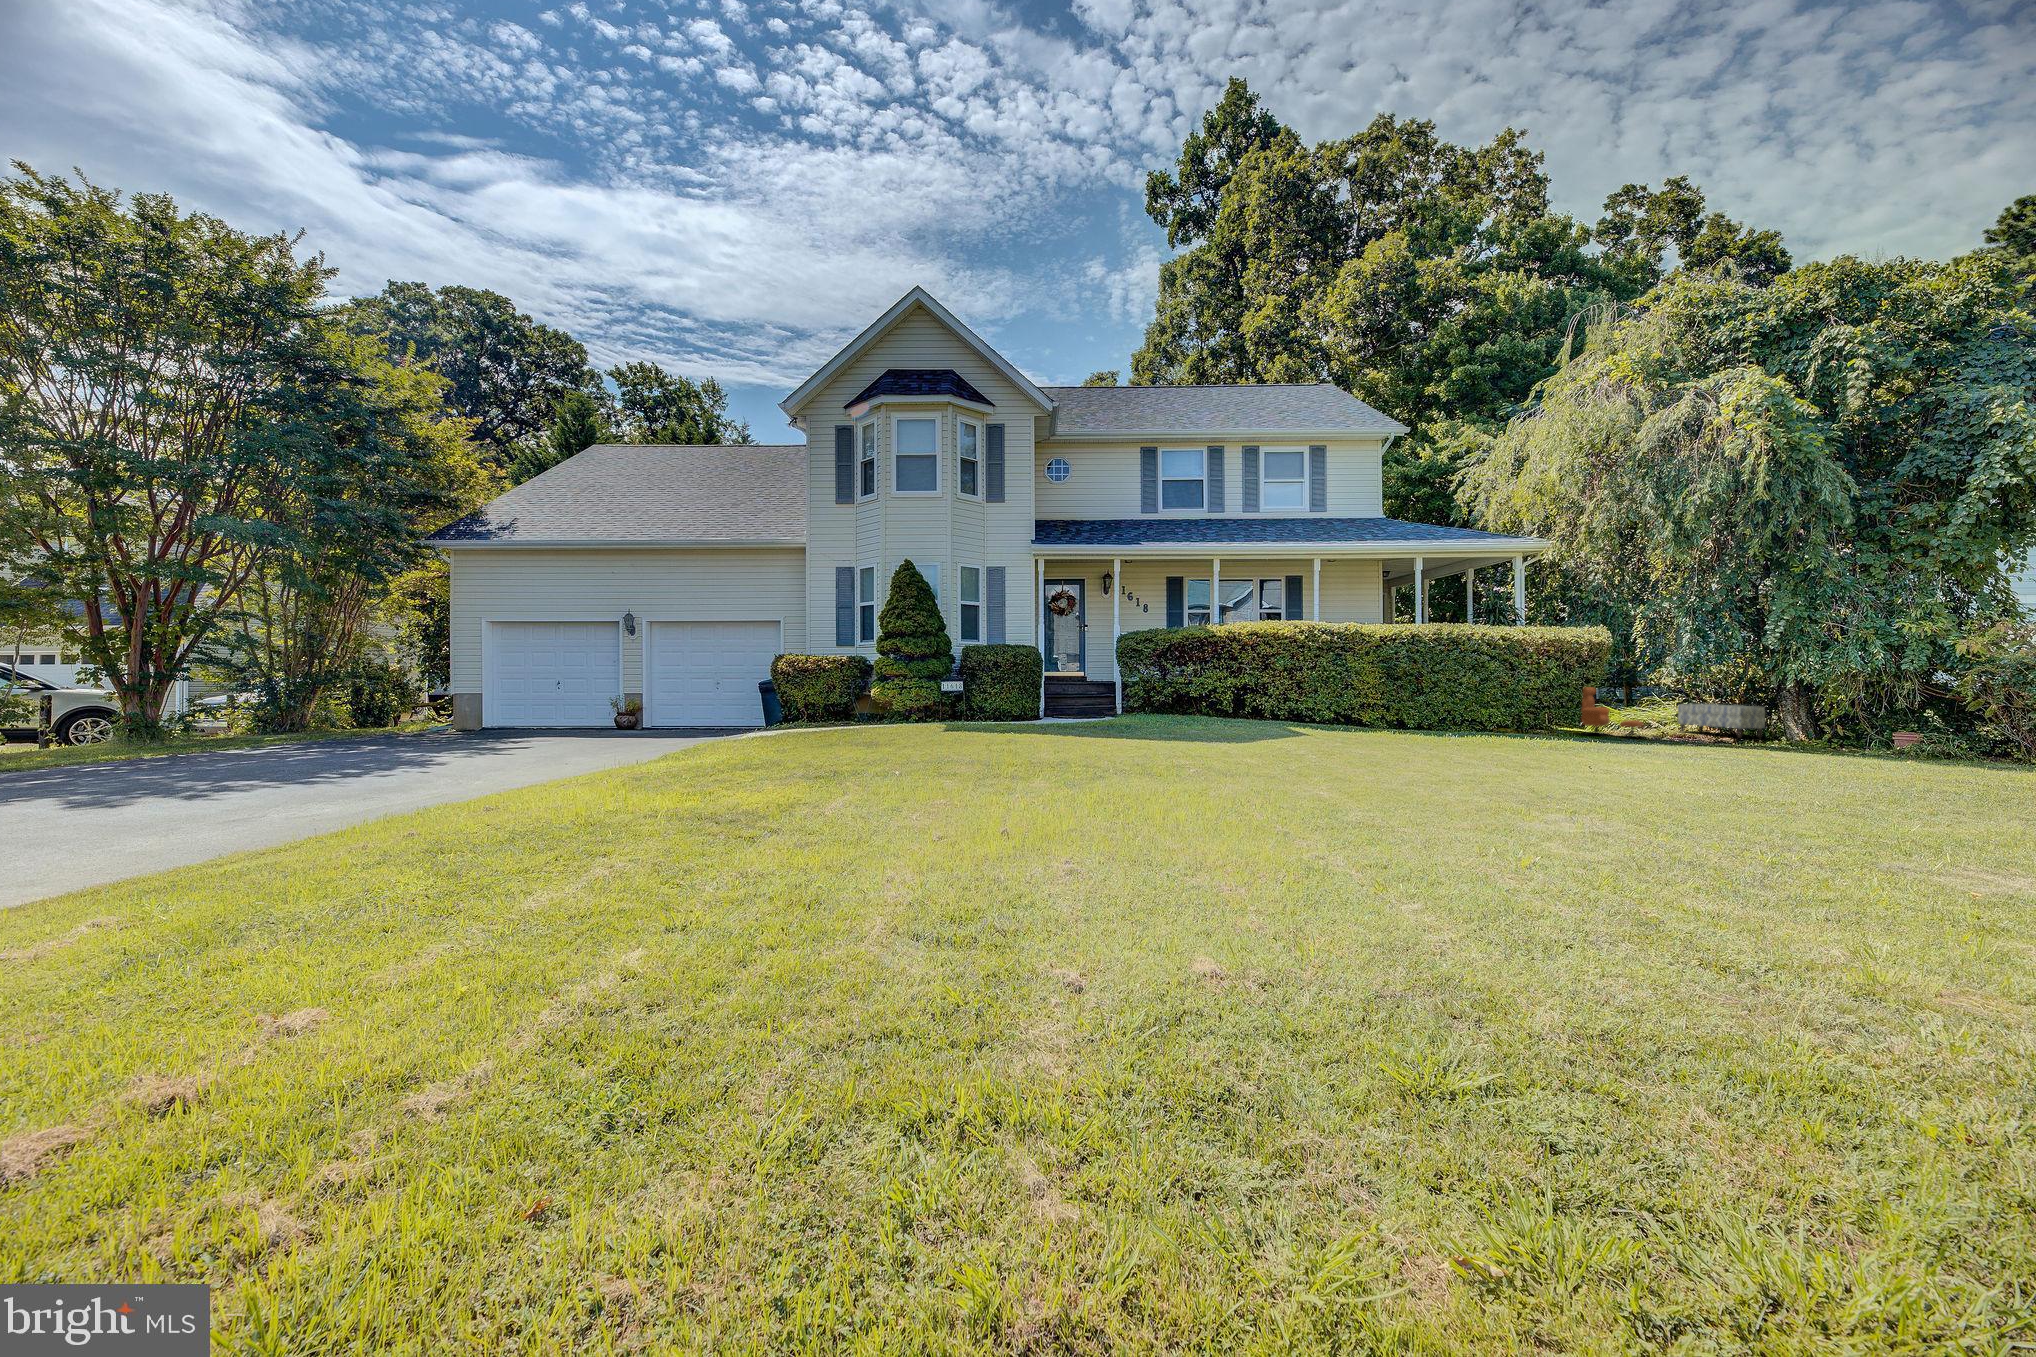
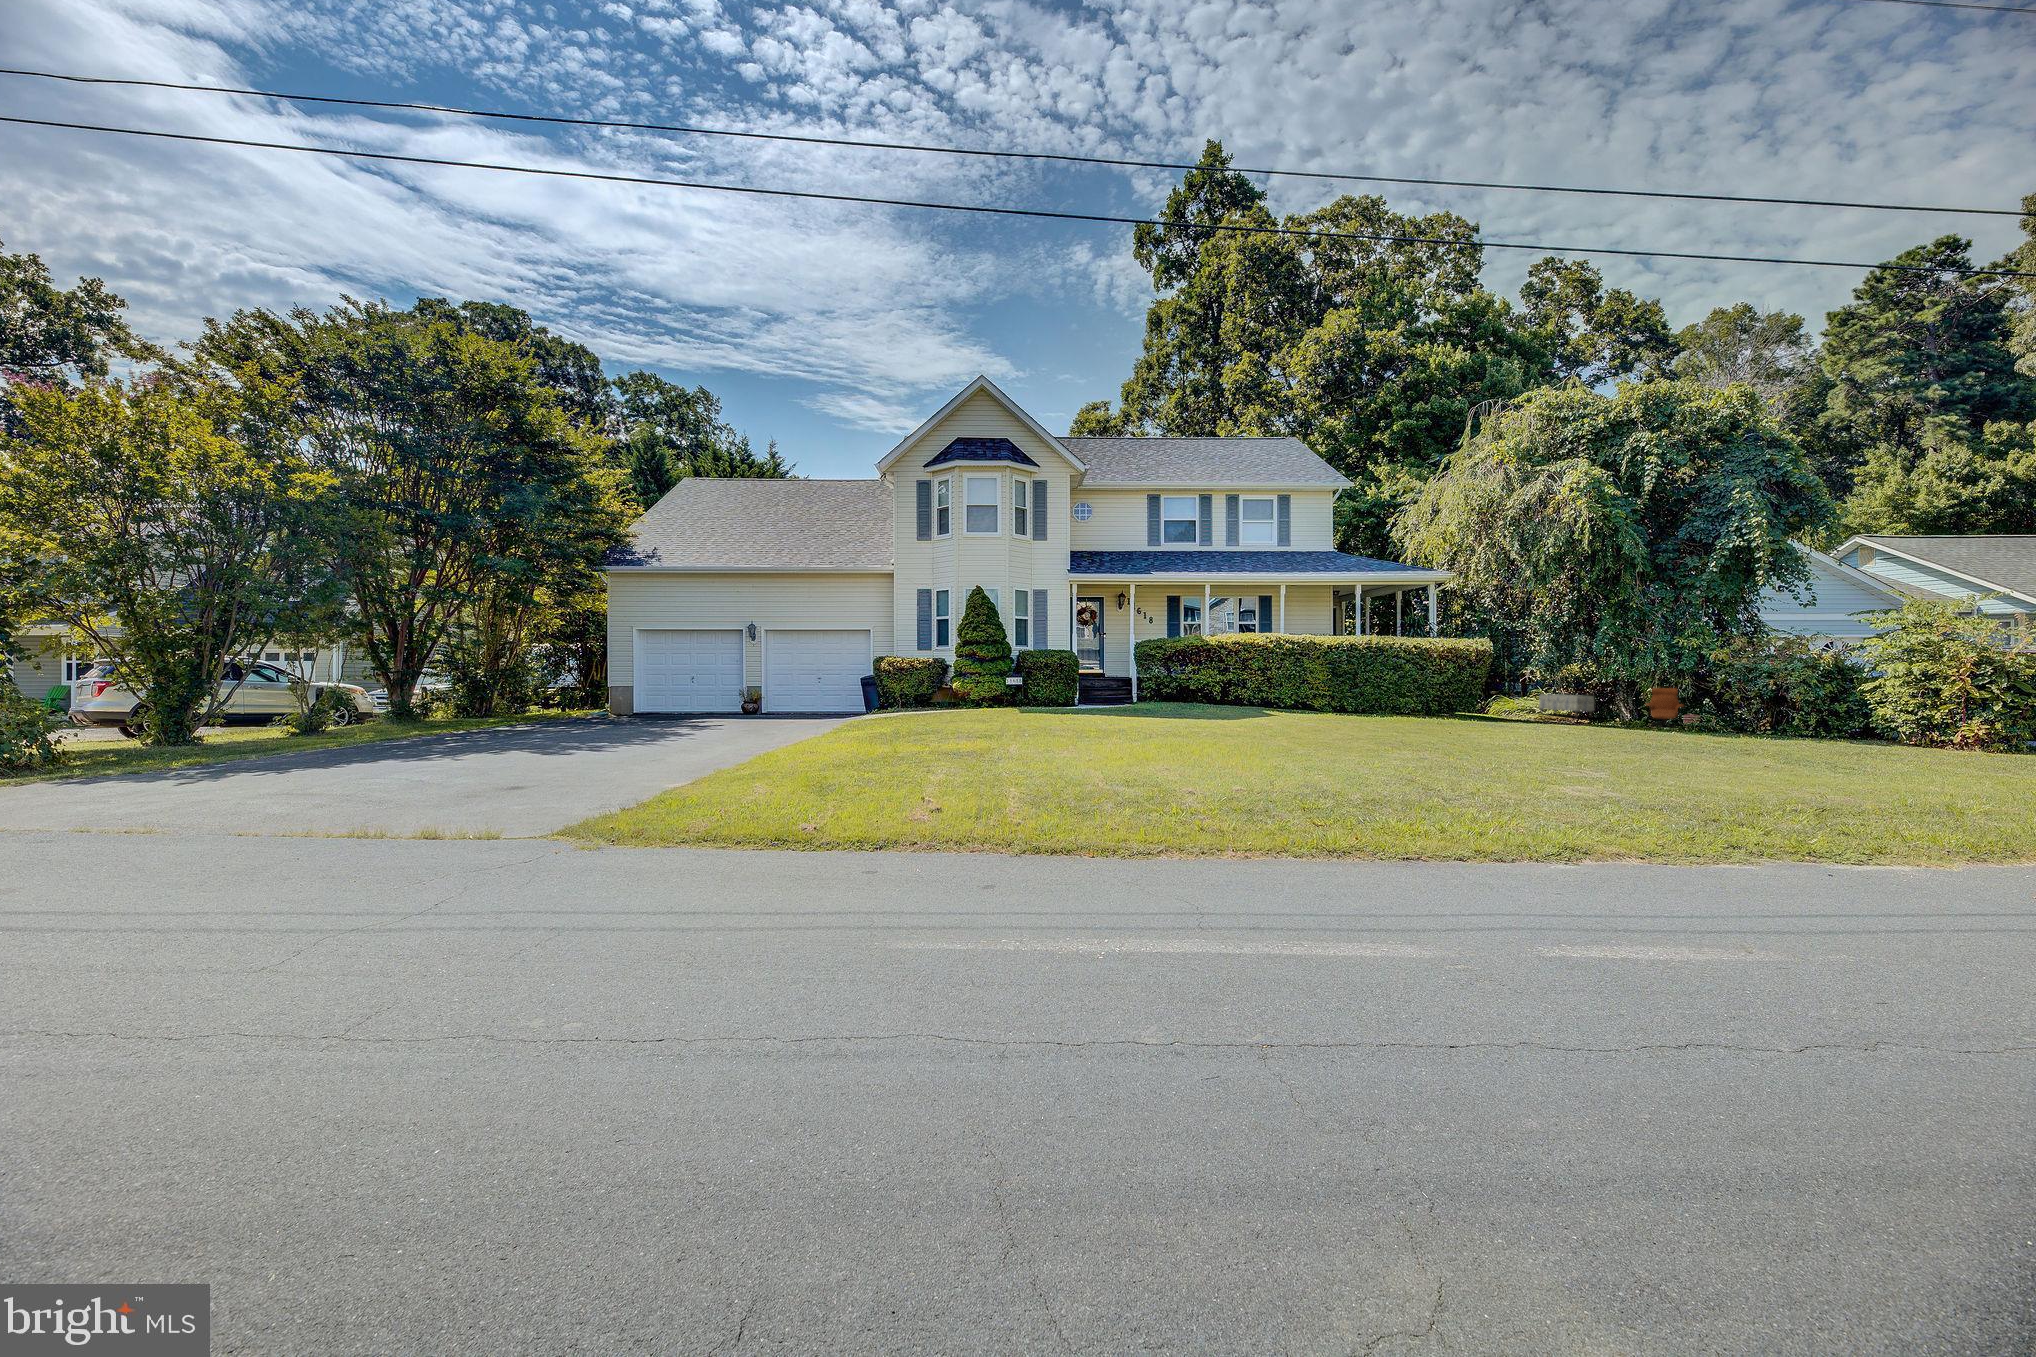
lounge chair: present [1581,687,1644,738] -> present [1646,688,1683,726]

